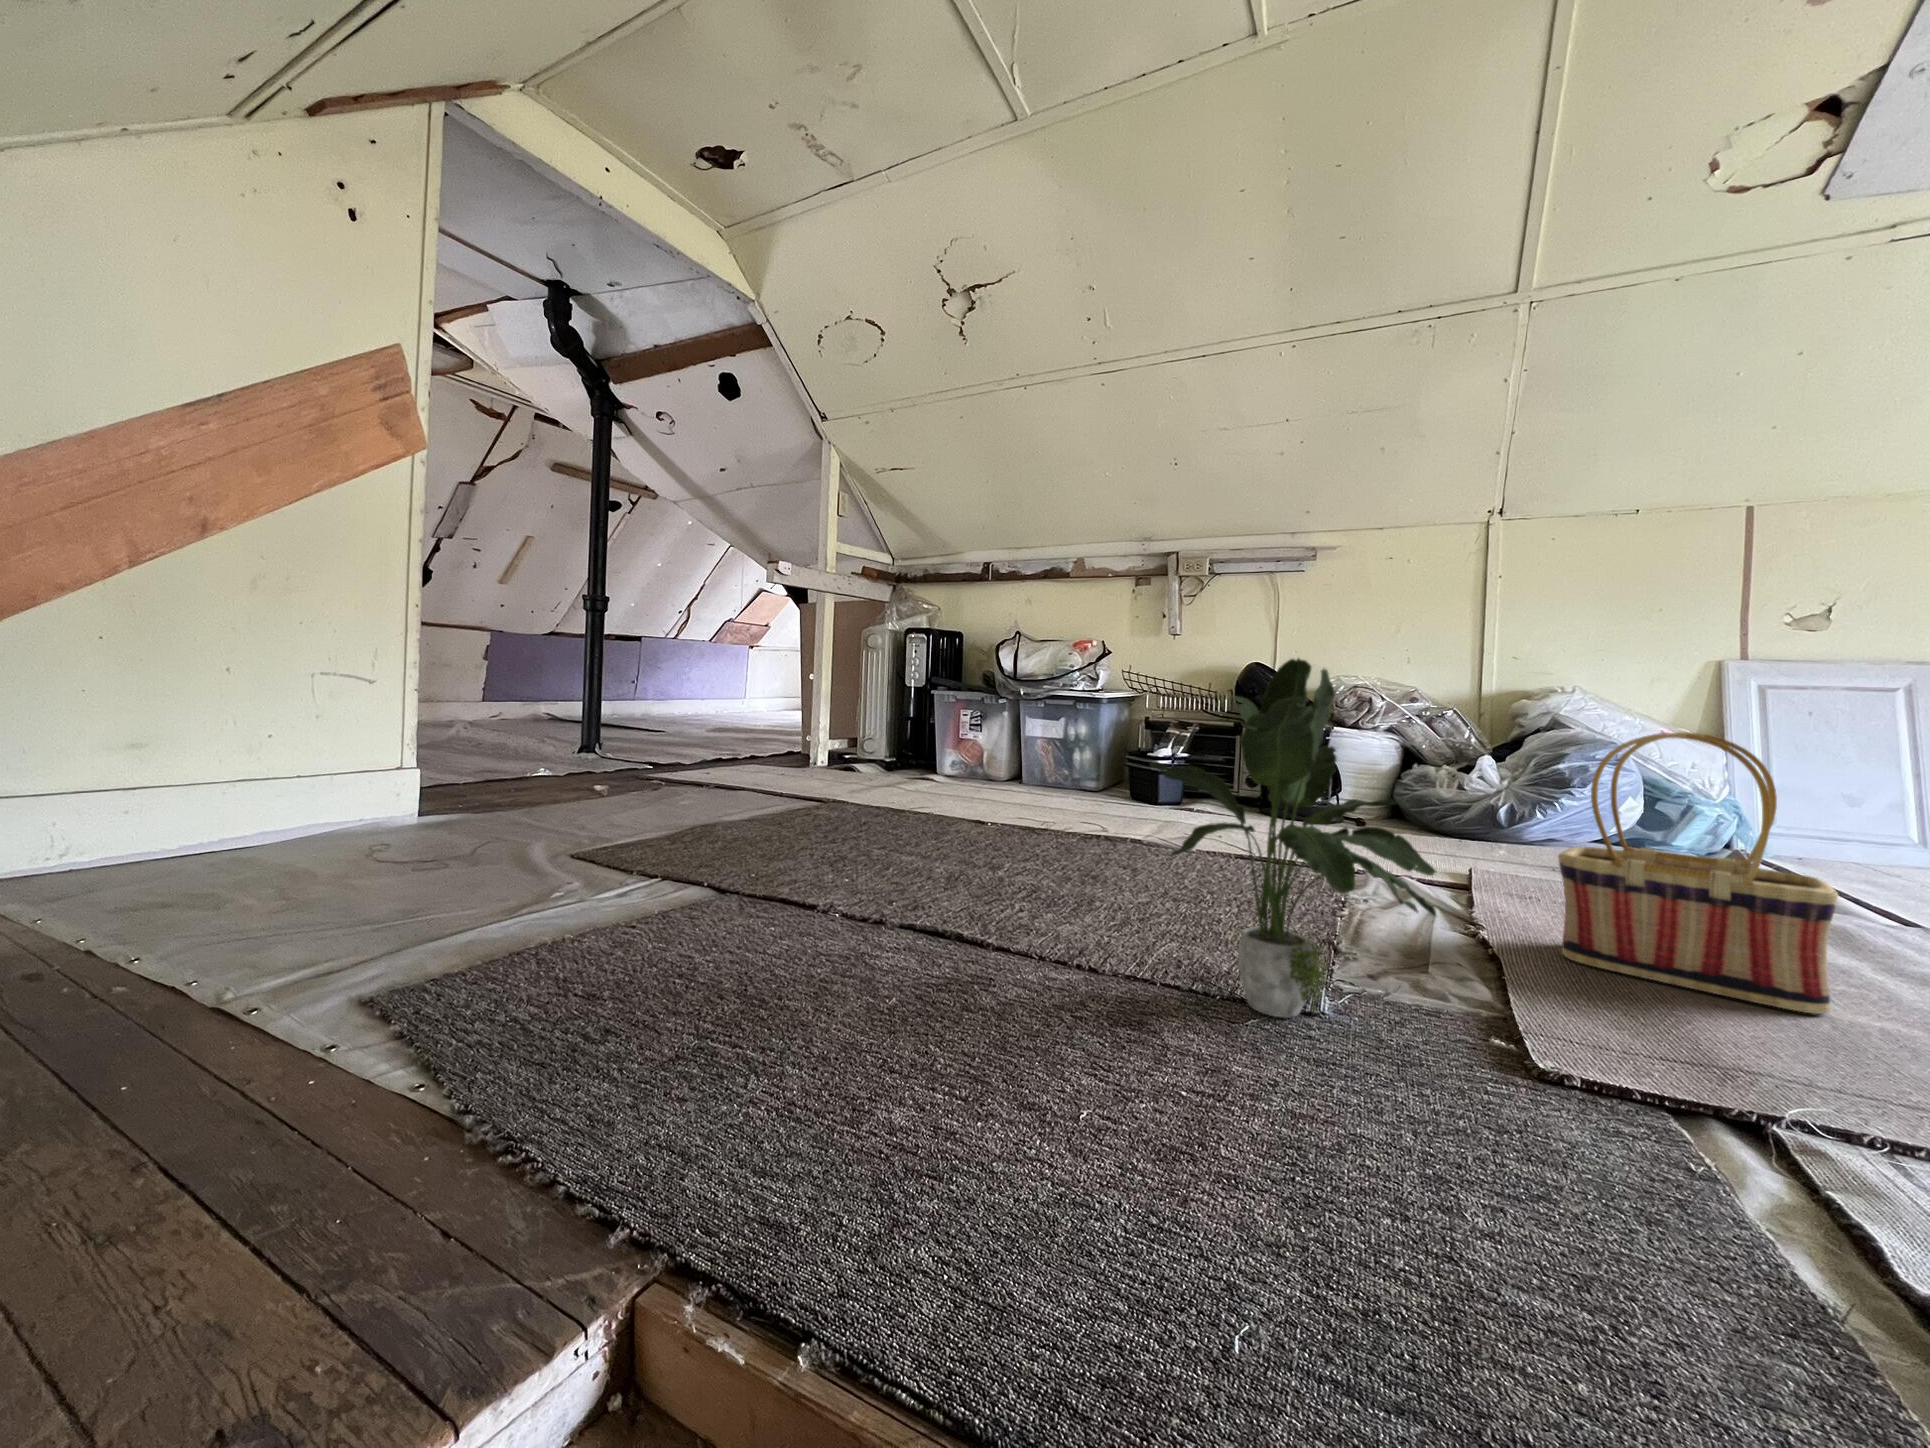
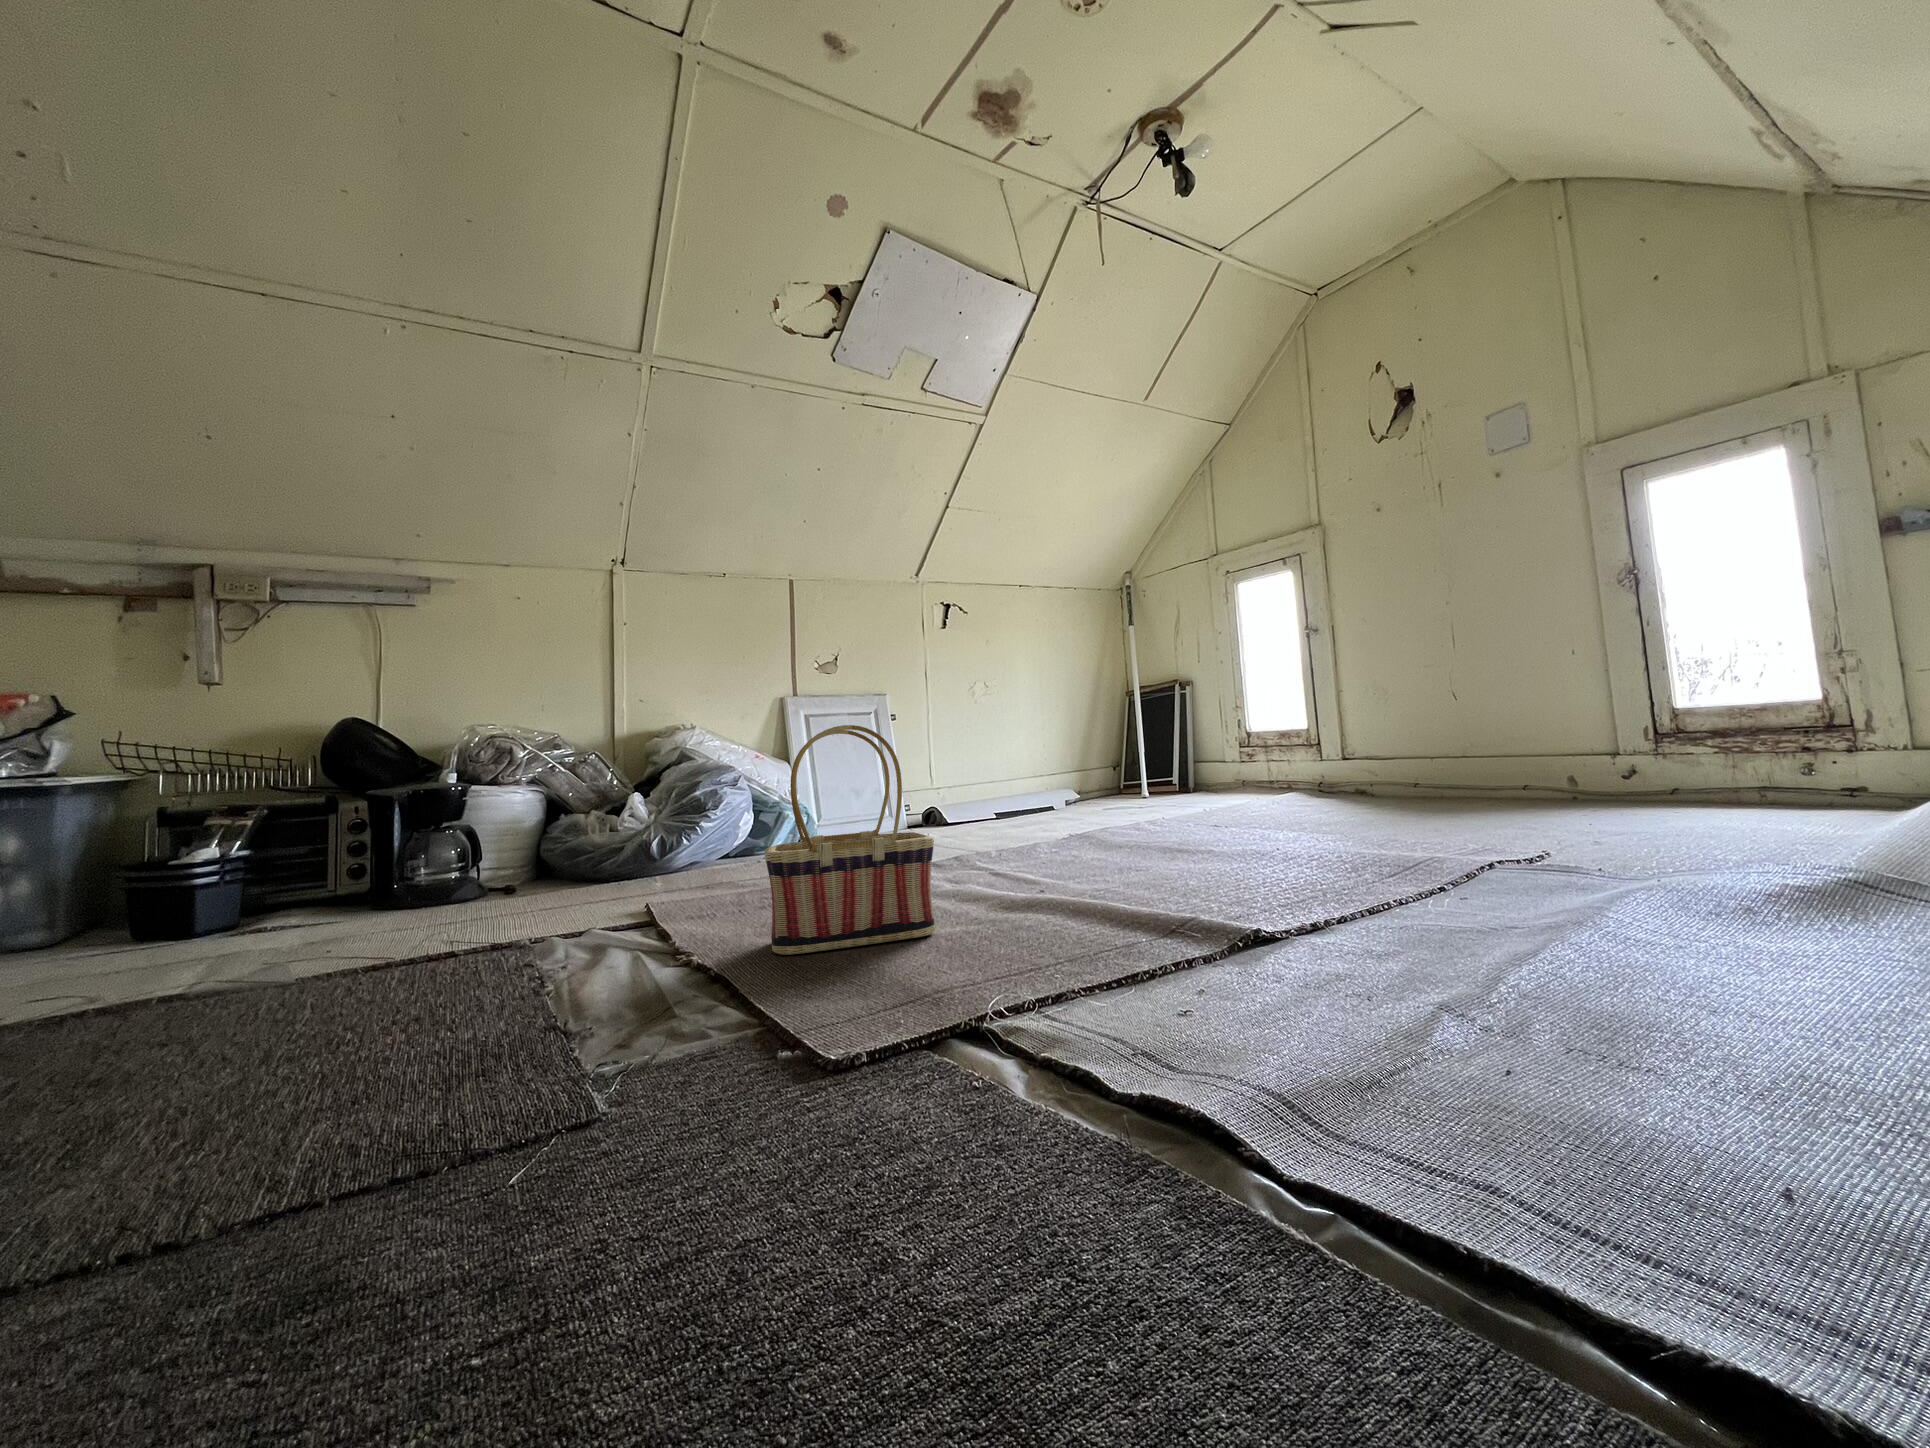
potted plant: present [1150,658,1436,1018] -> none [300,624,745,1163]

